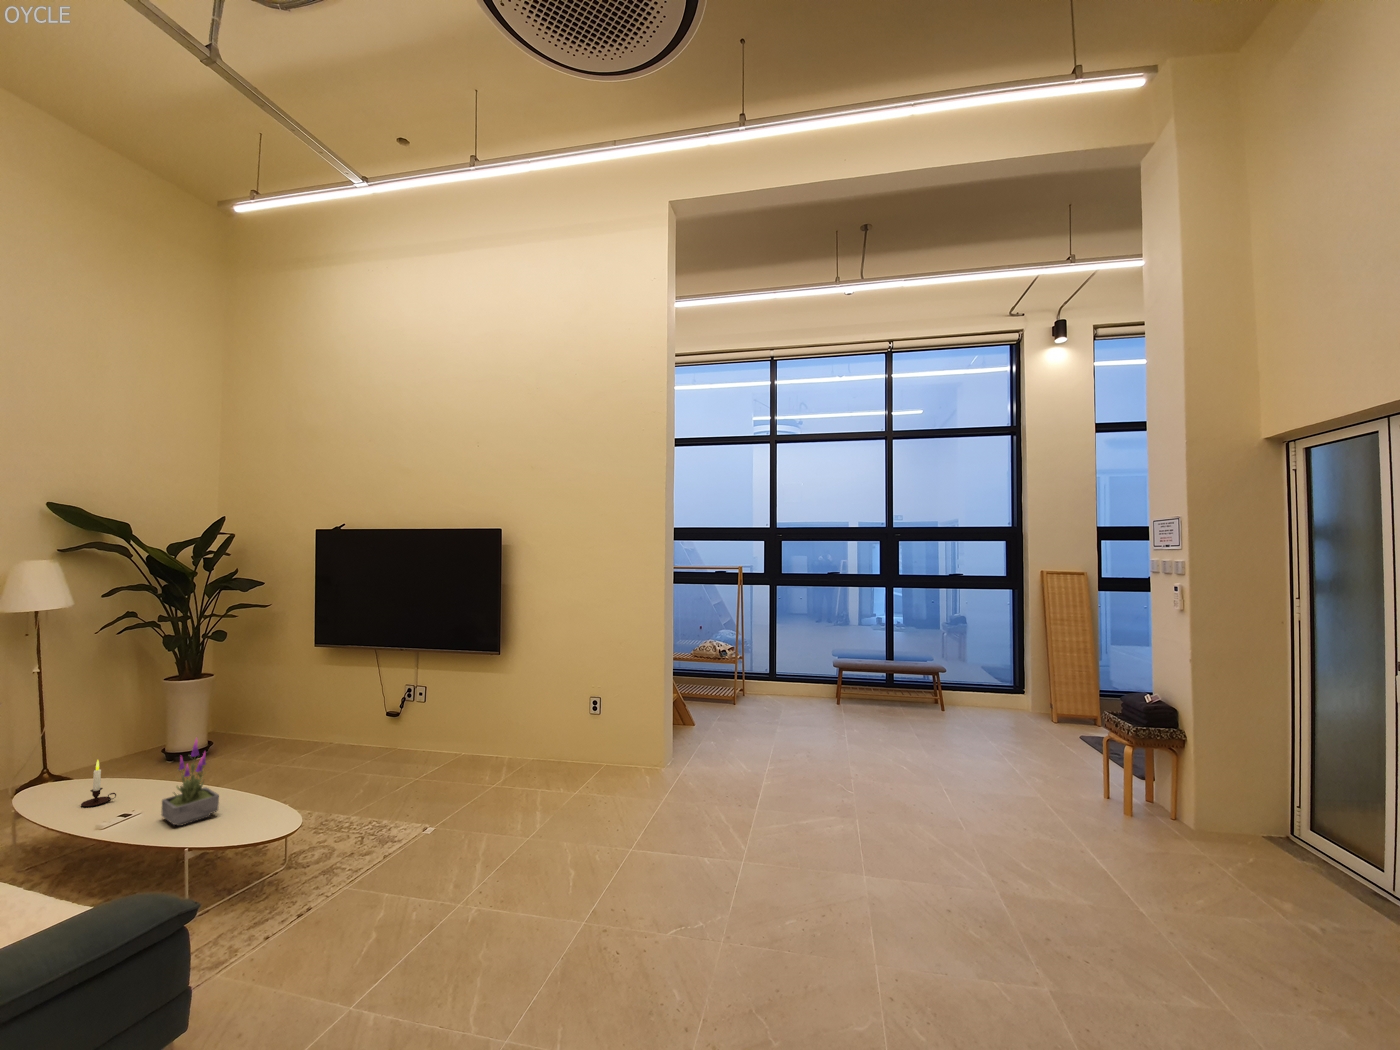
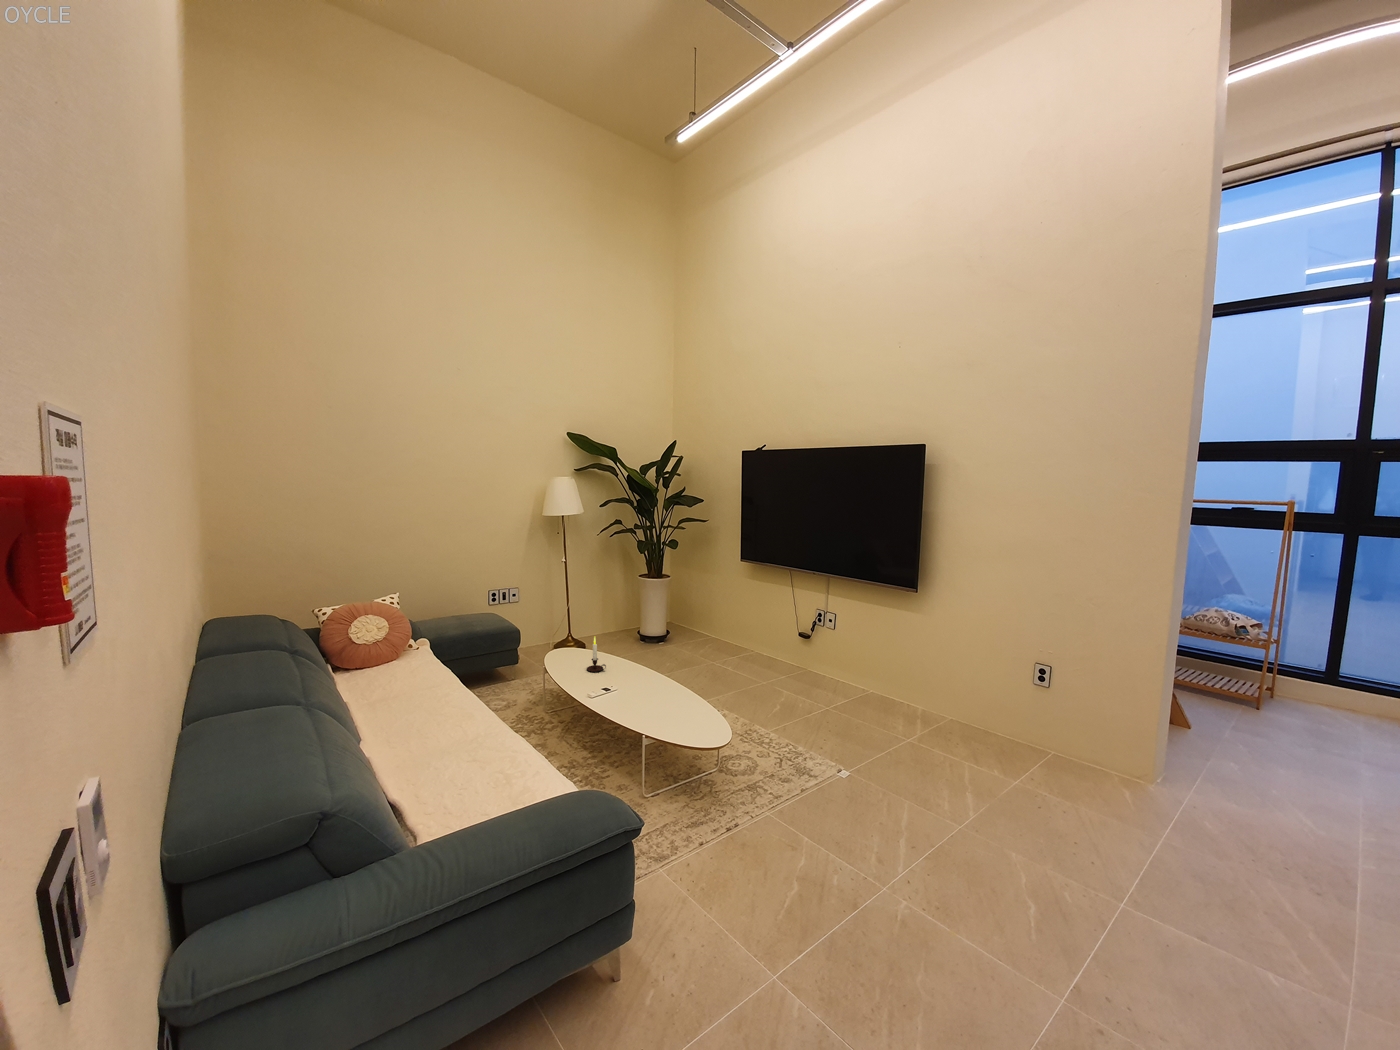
potted plant: present [161,739,219,826] -> none [630,634,668,709]

